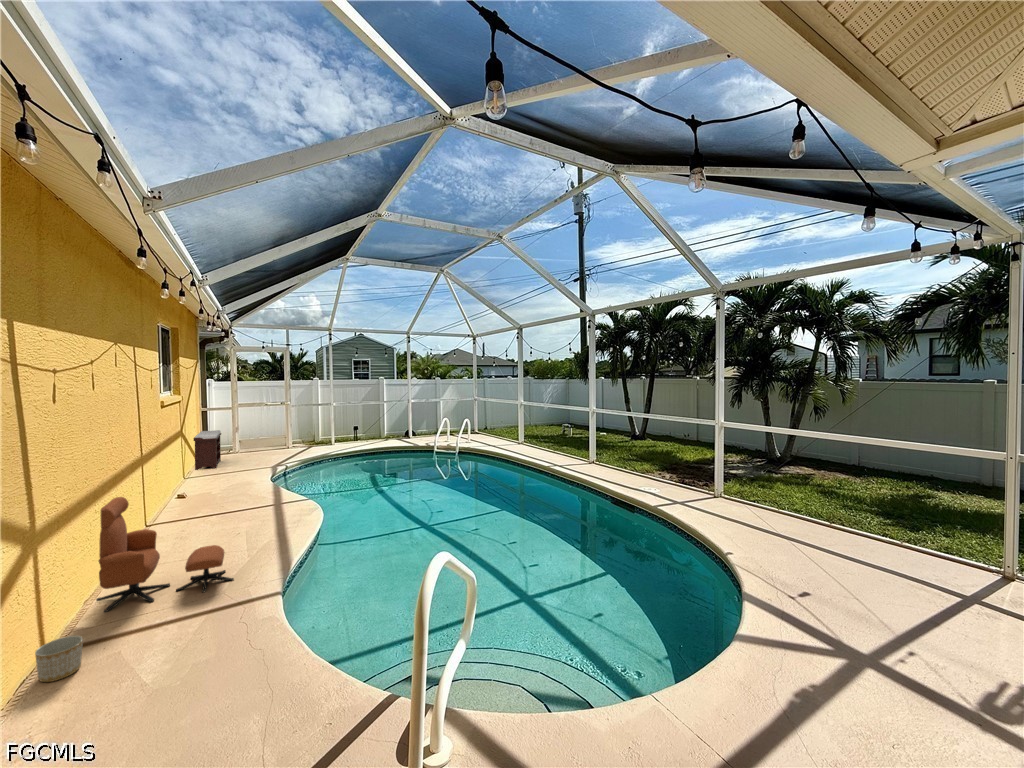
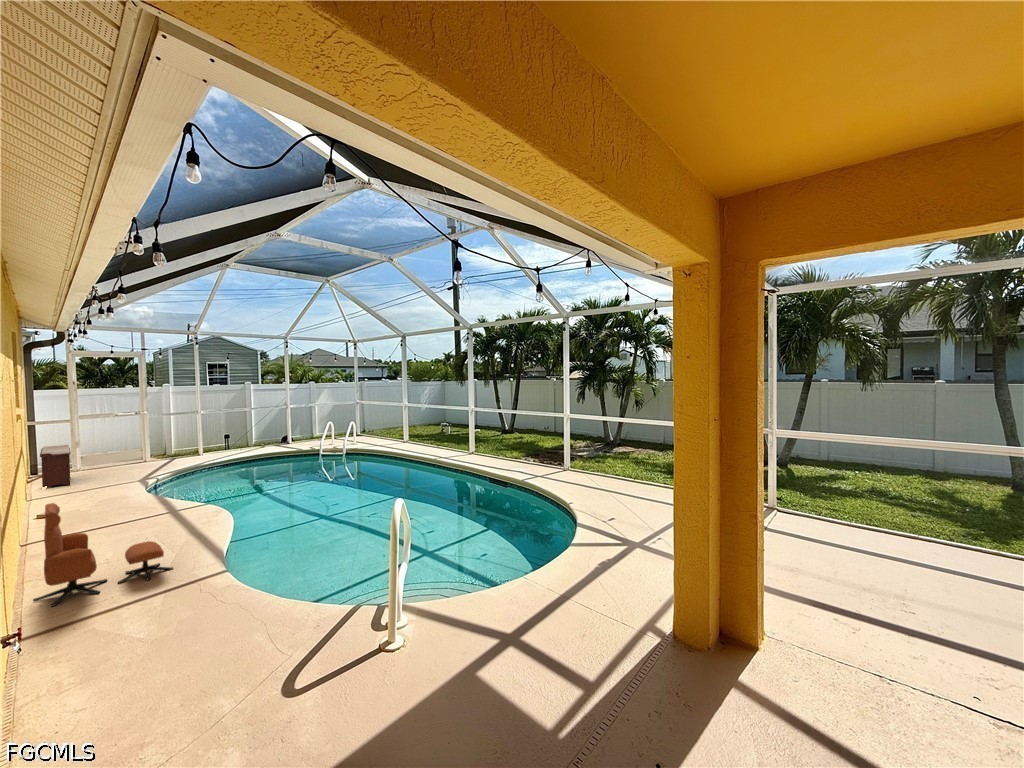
planter: present [35,636,83,682] -> none [27,615,69,654]

